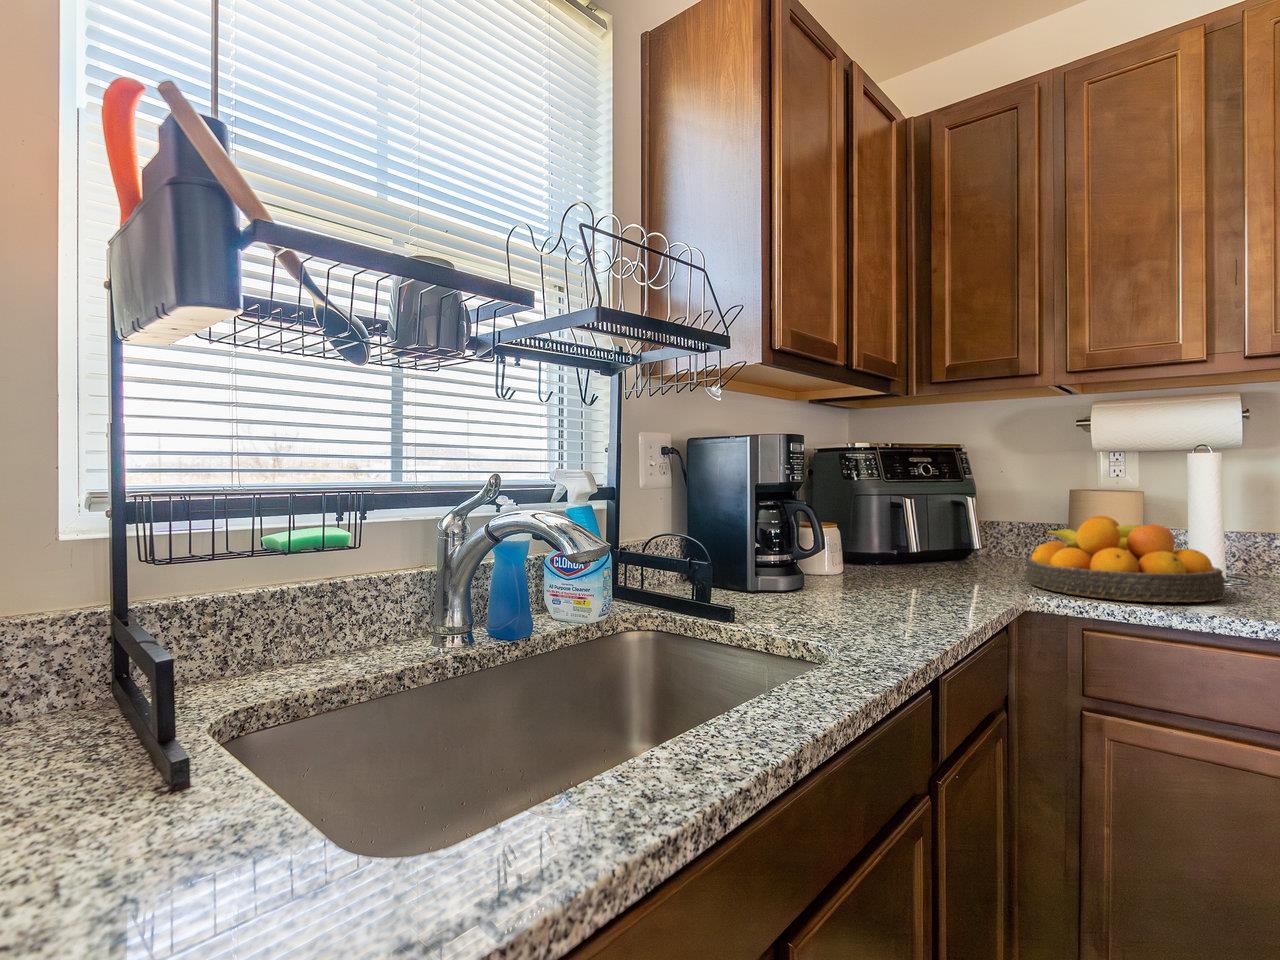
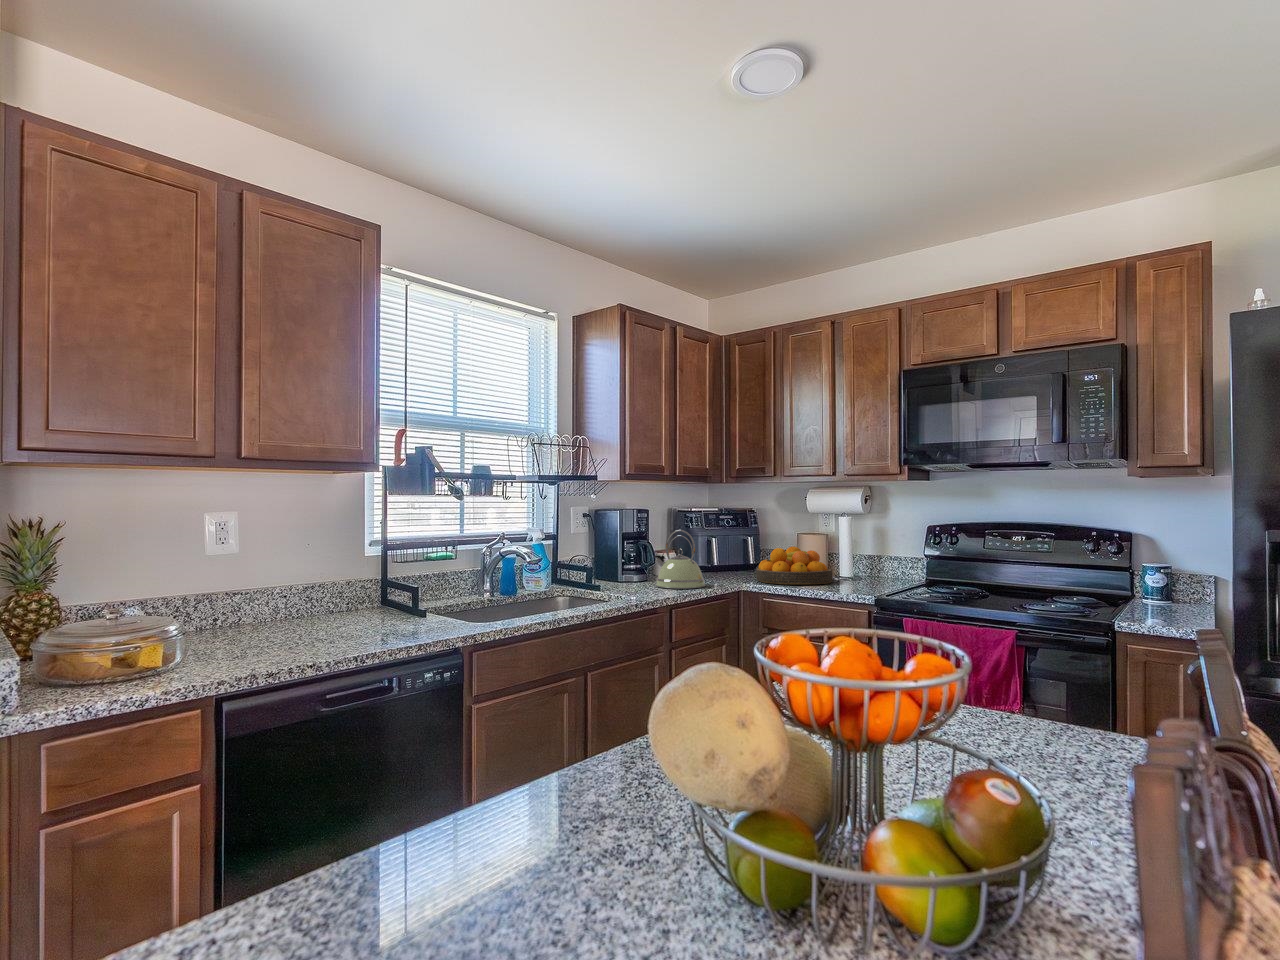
kettle: none [828,477,961,615] -> present [654,530,705,589]

